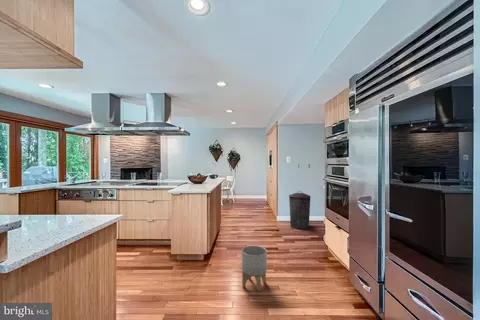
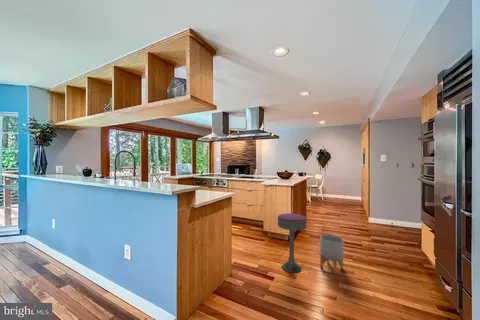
trash can: present [289,193,311,229] -> none [379,192,406,232]
bar stool: none [192,227,228,303] -> present [278,213,306,273]

